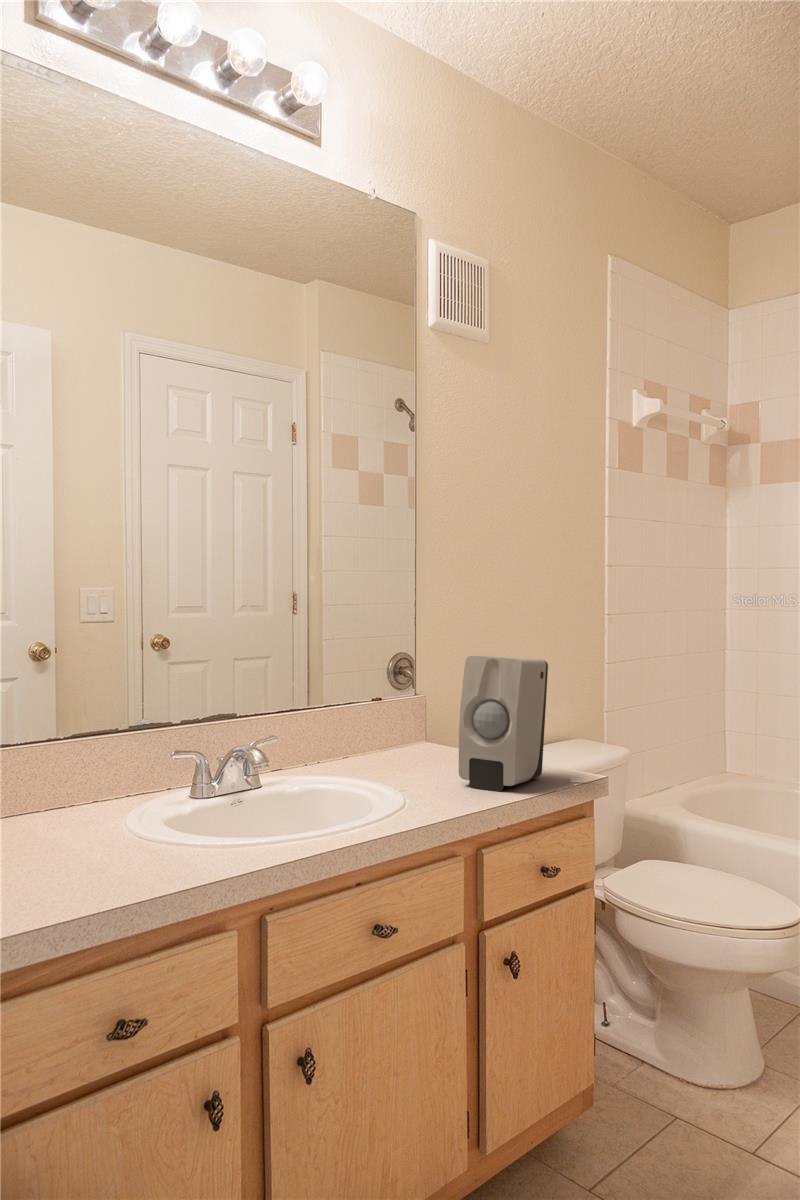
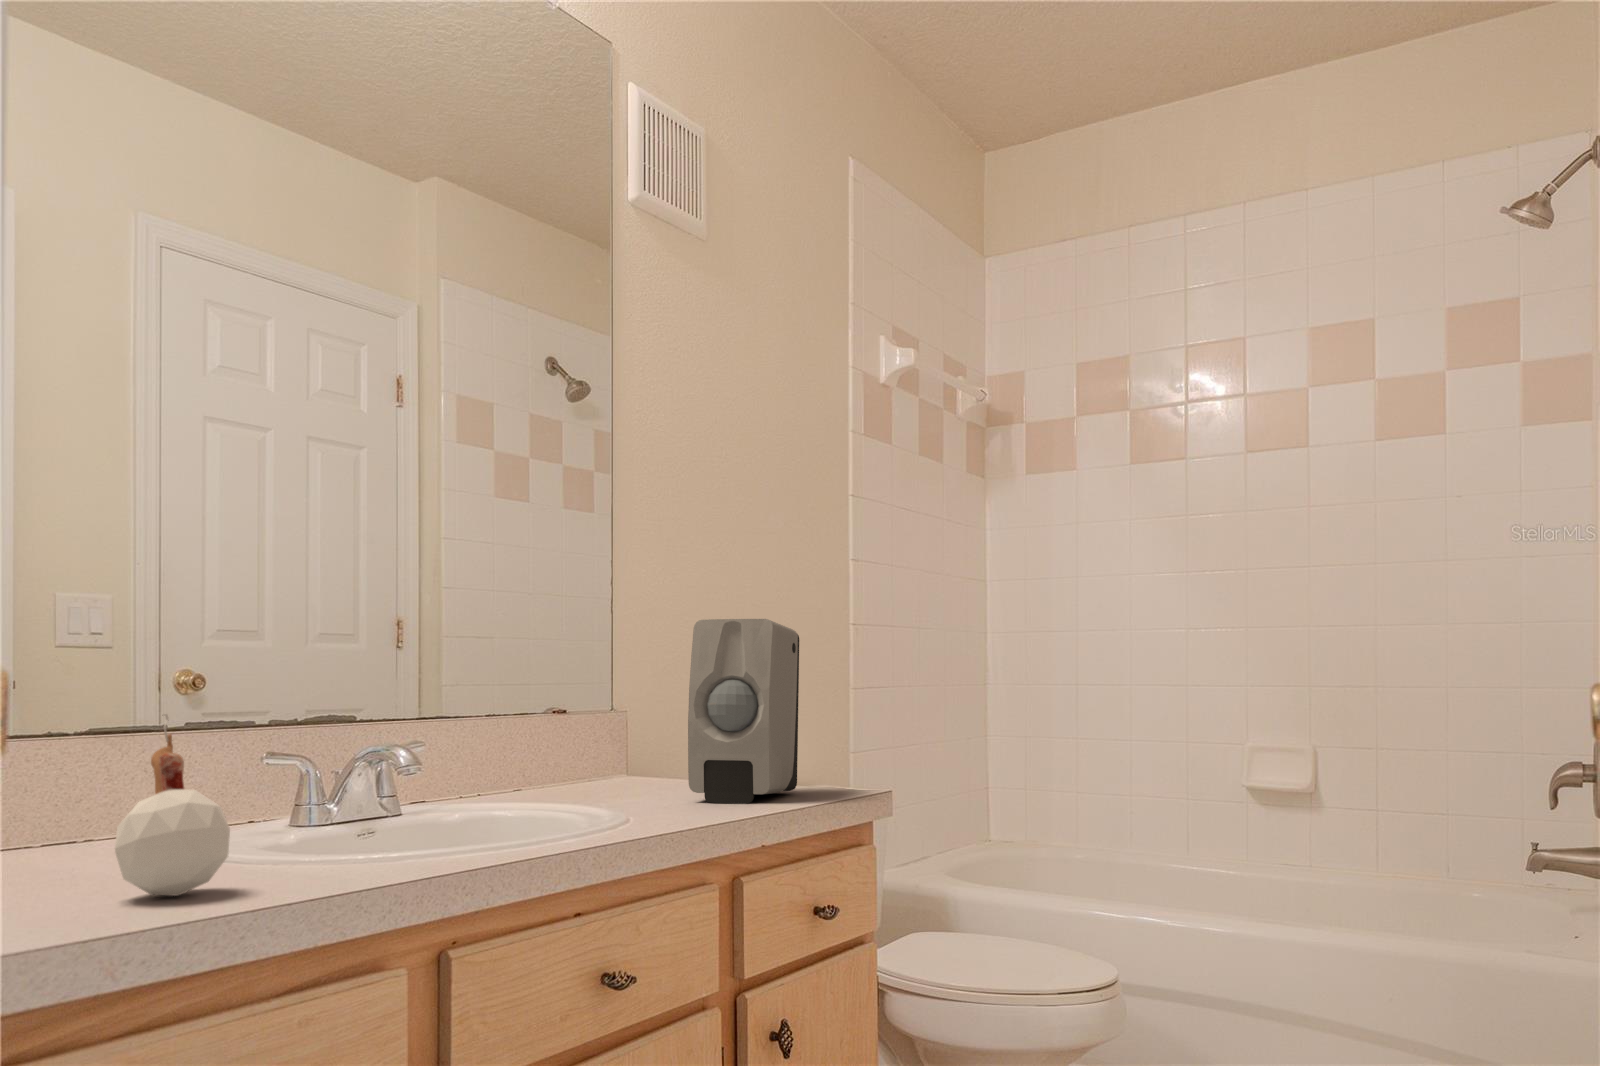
candle: none [63,762,130,879] -> present [115,714,230,896]

